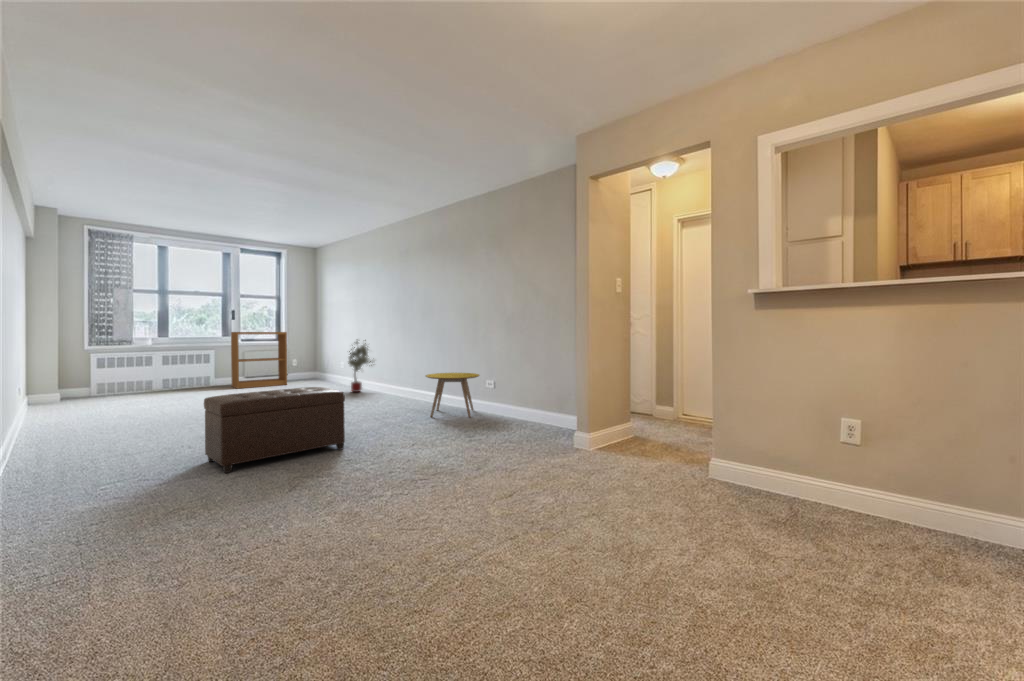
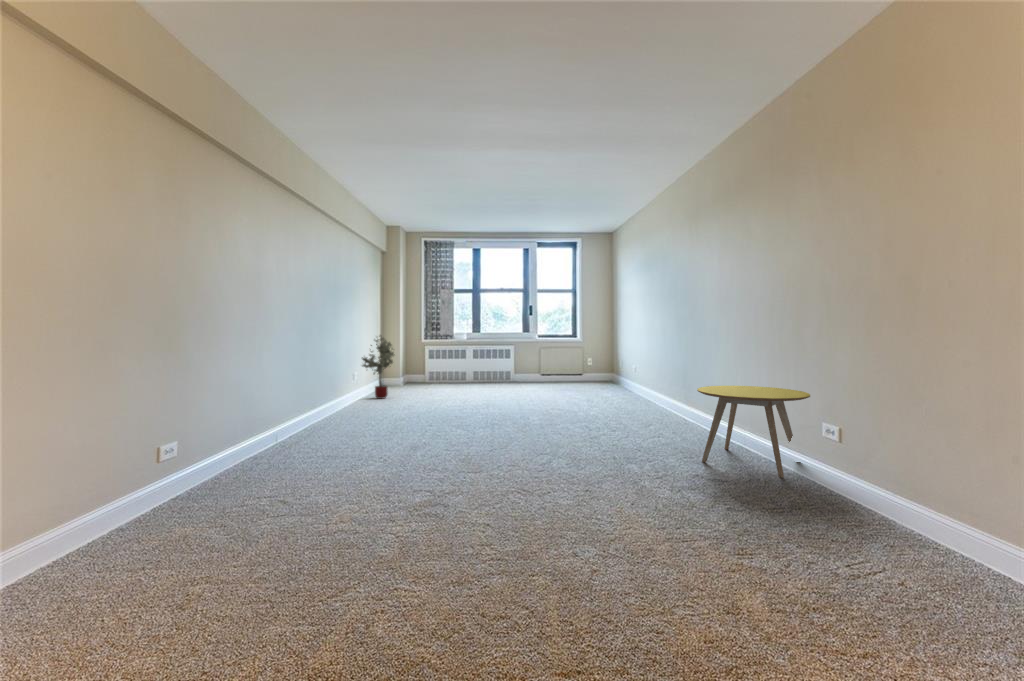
bookshelf: present [231,332,287,389] -> none [527,326,576,385]
potted tree: present [348,340,372,392] -> present [362,335,394,399]
ottoman: present [204,387,345,473] -> none [323,394,505,507]

